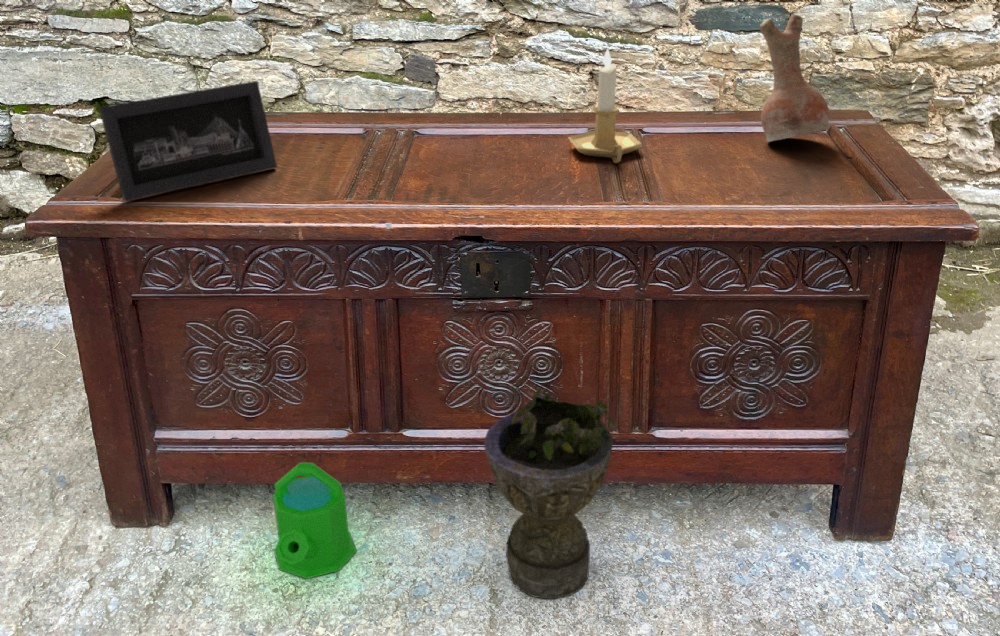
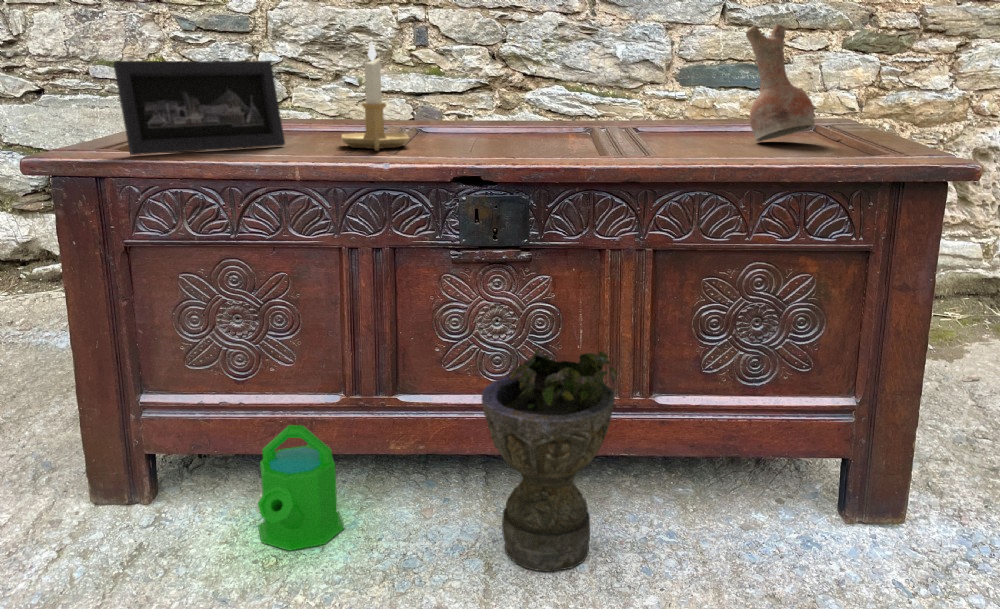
candlestick: present [569,49,642,163] -> present [341,42,409,151]

